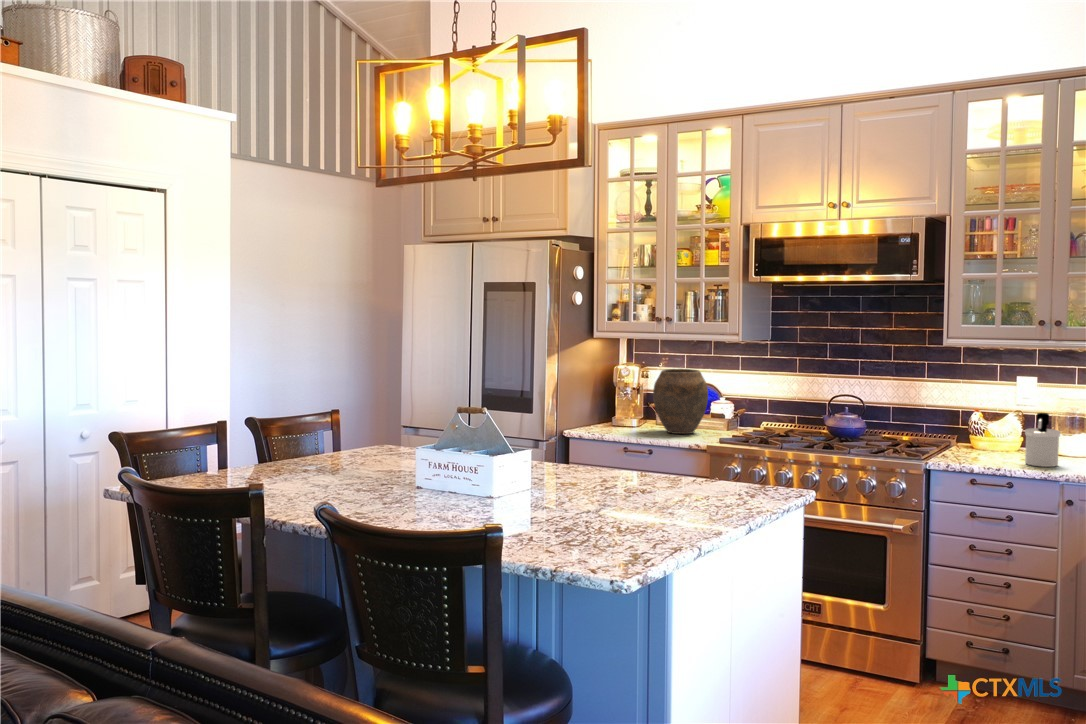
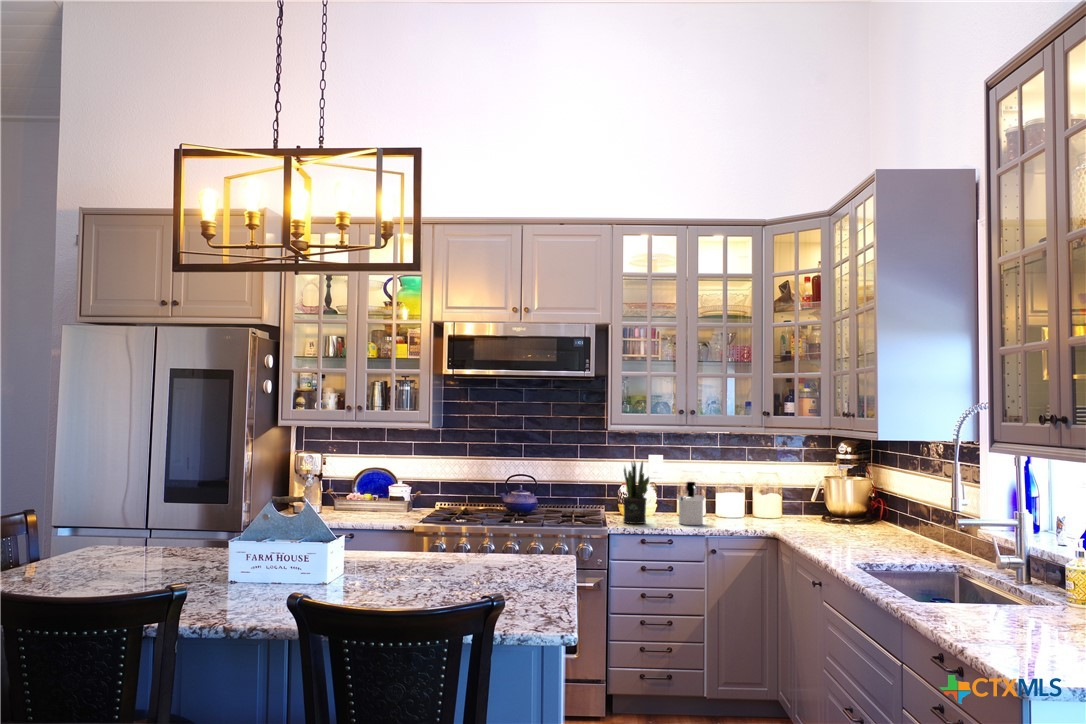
vase: present [653,369,708,434] -> none [346,454,399,517]
potted plant: none [952,384,986,460] -> present [623,462,649,524]

